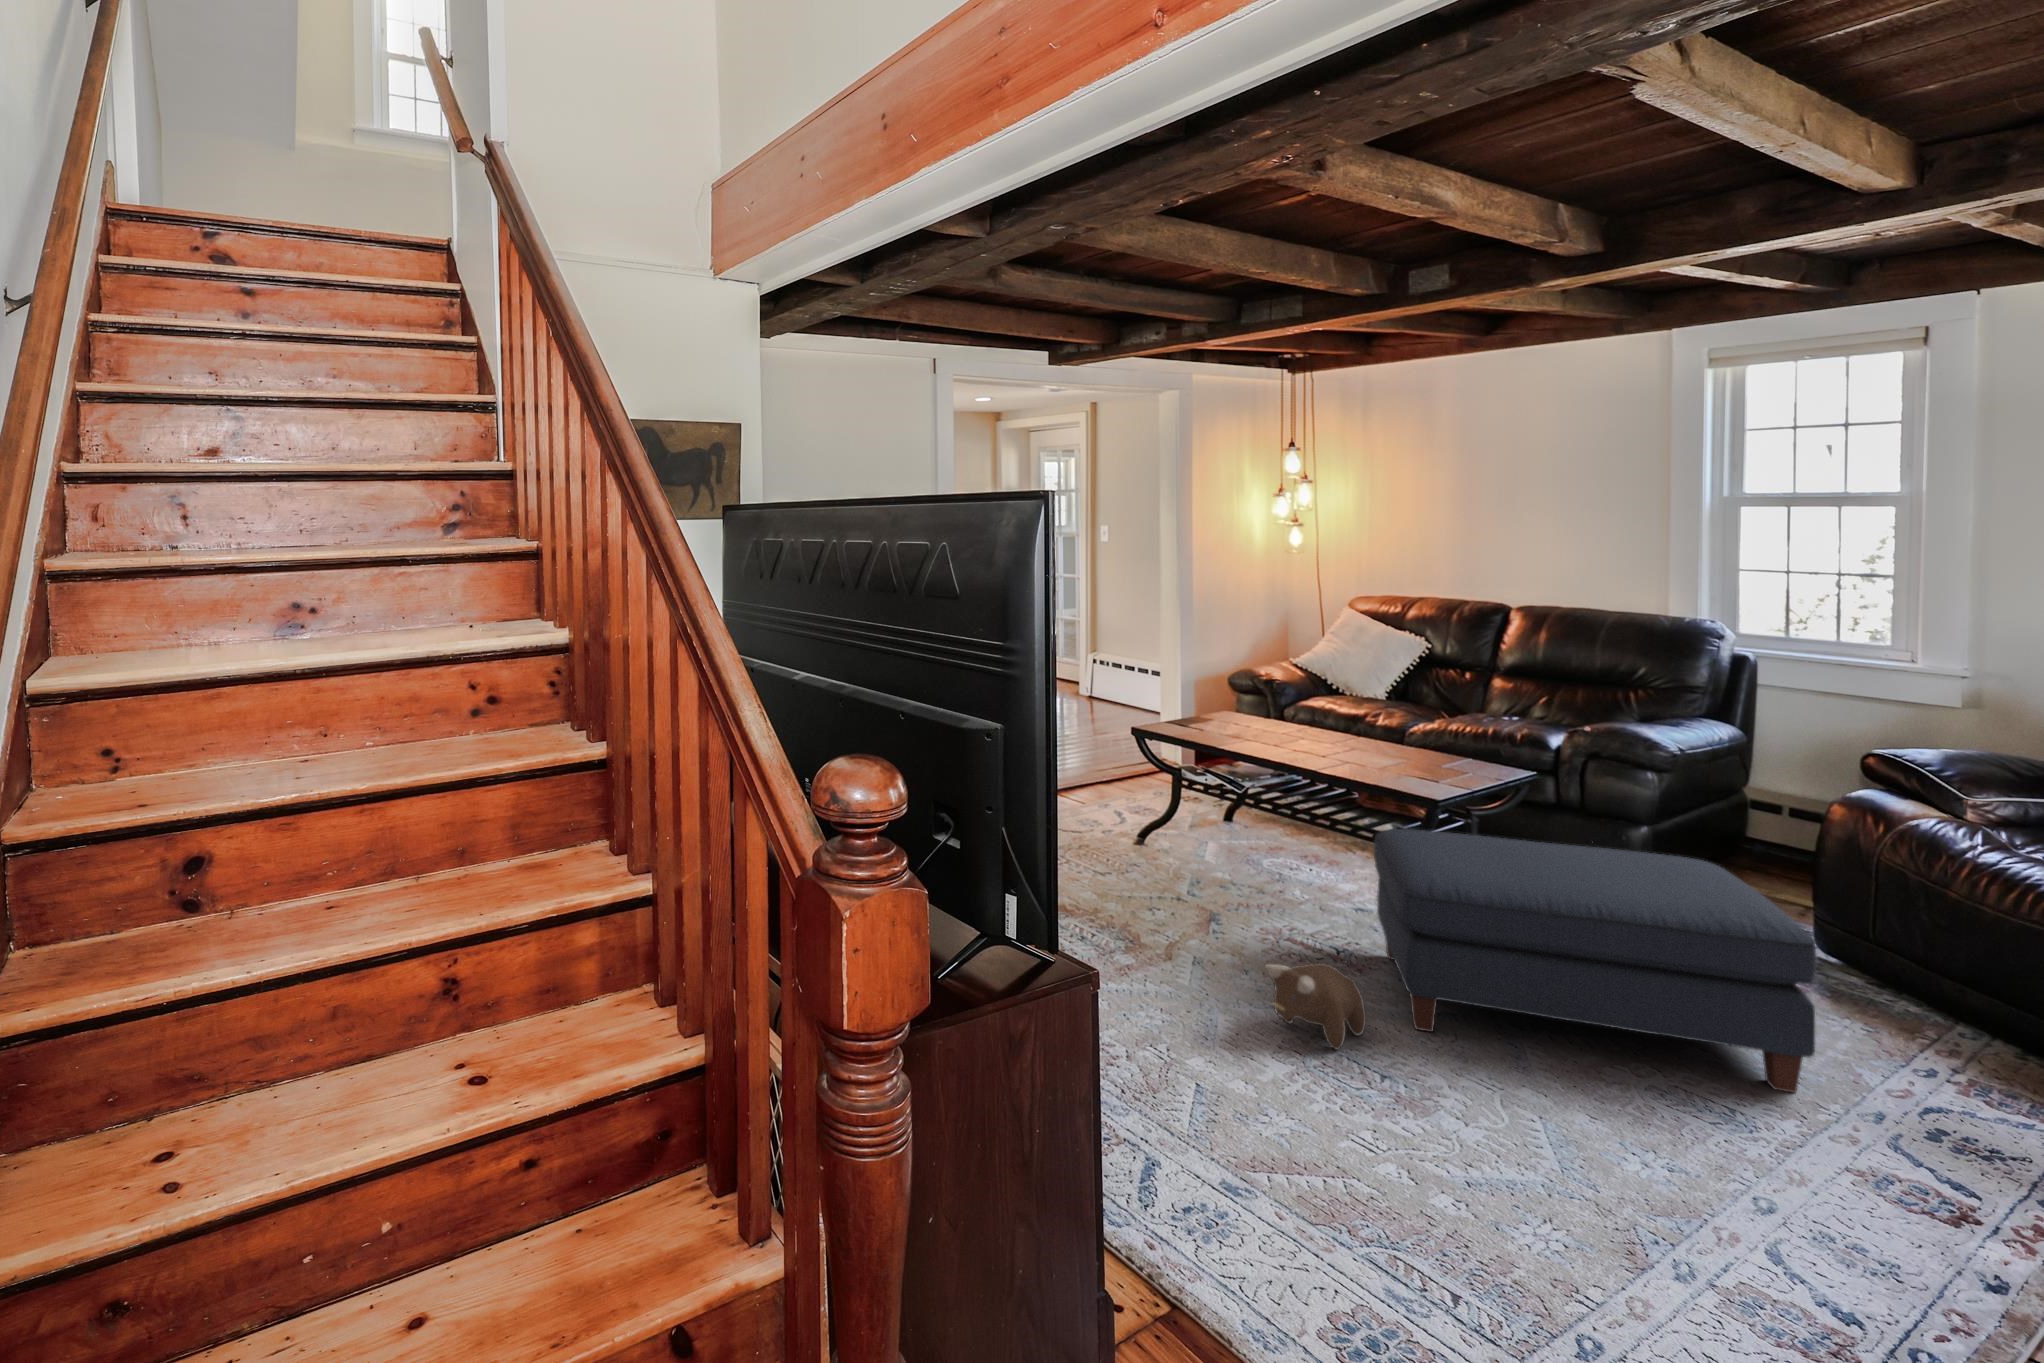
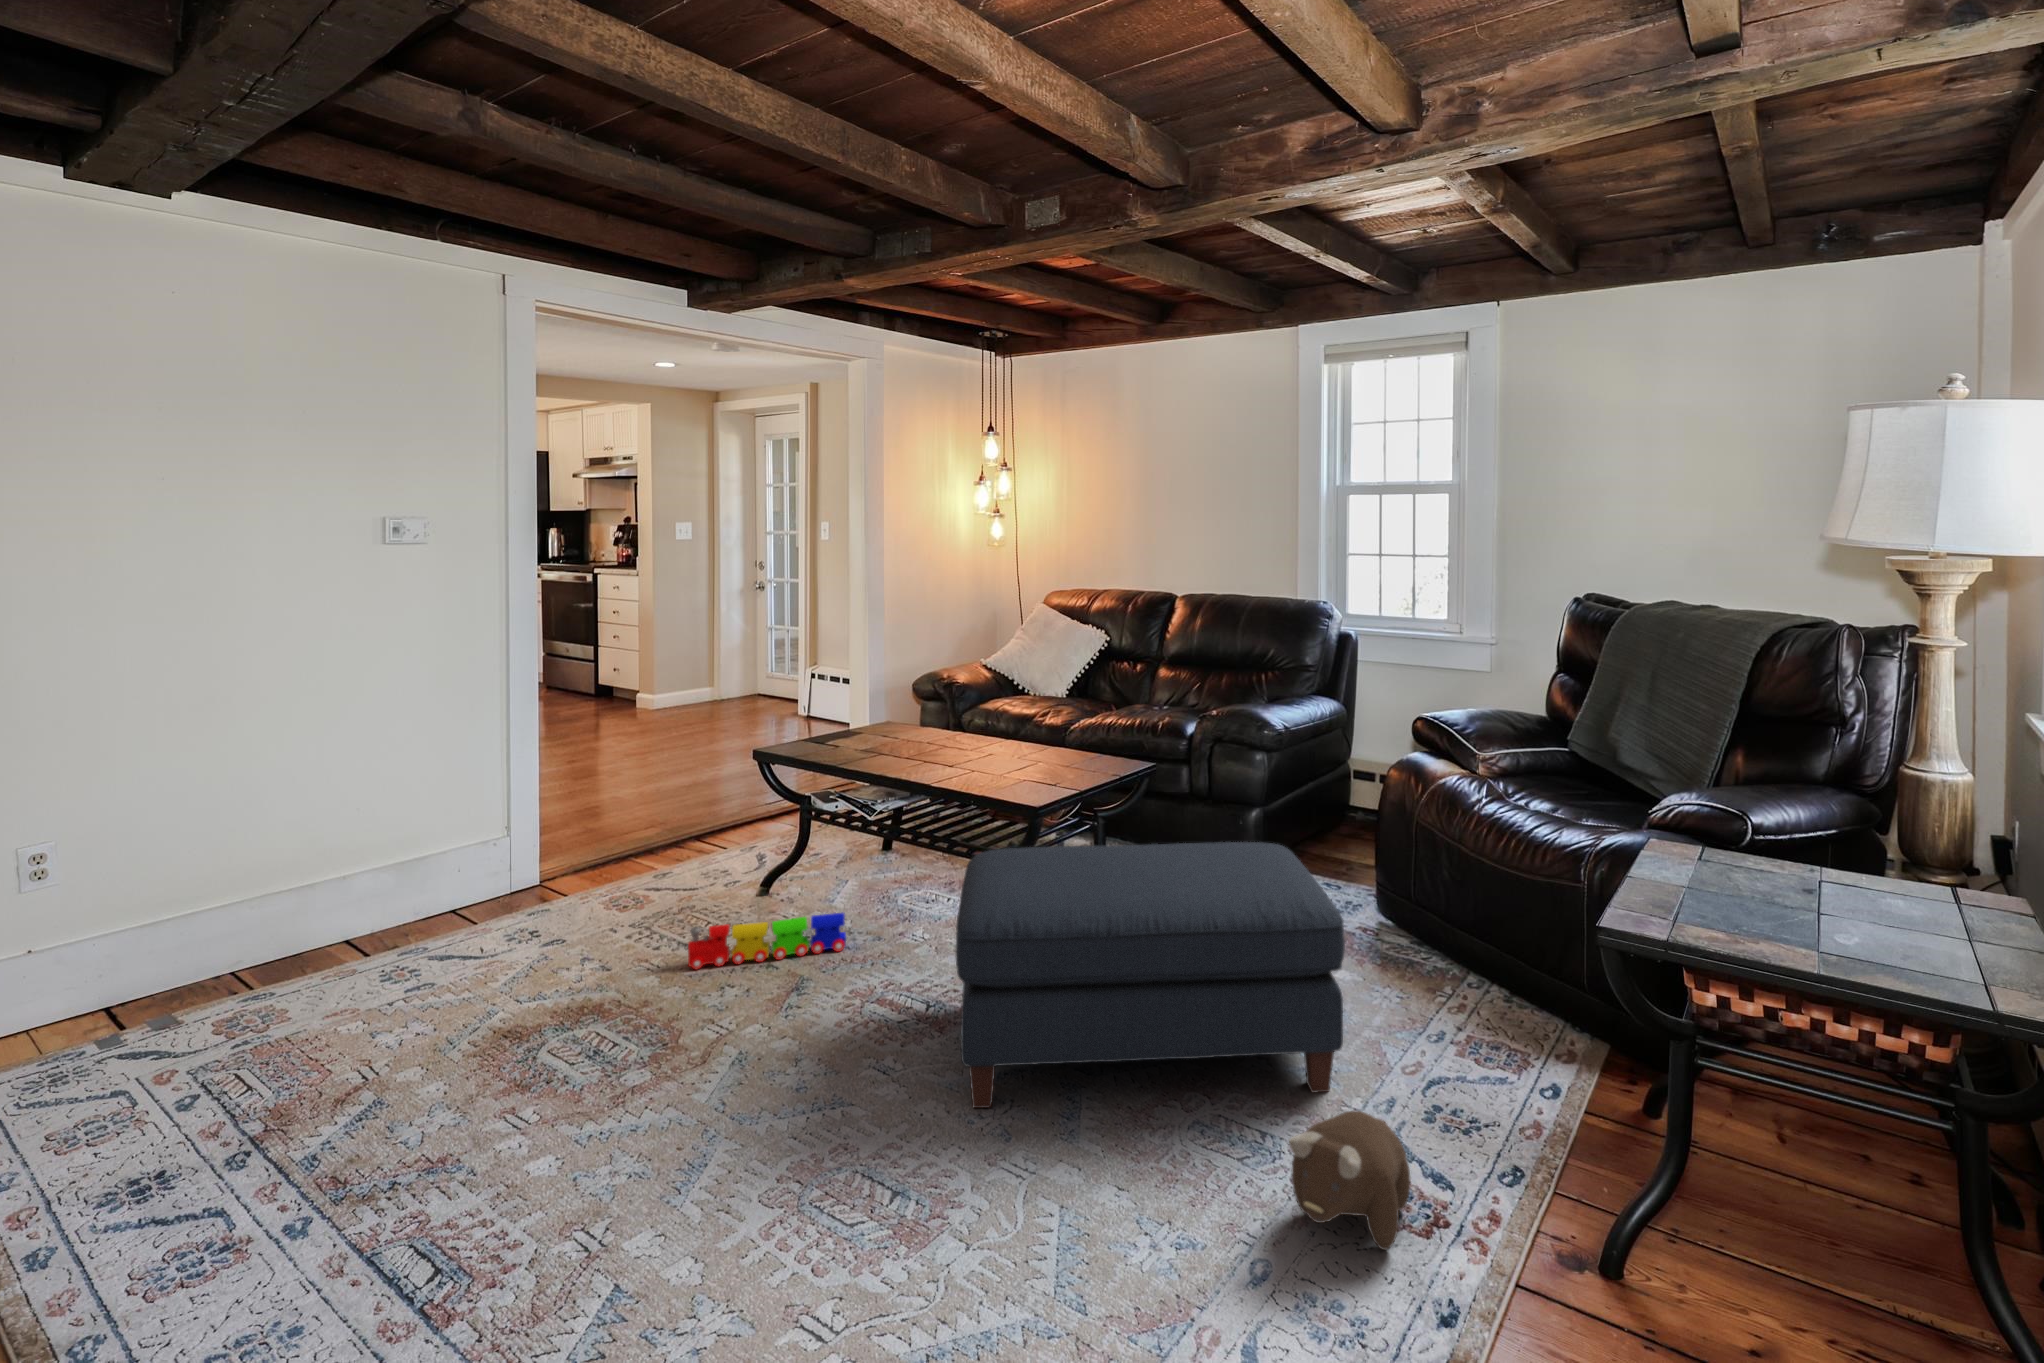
toy train: none [1114,855,1238,893] -> present [688,913,847,970]
plush toy: present [1266,963,1366,1050] -> present [1289,1111,1411,1250]

